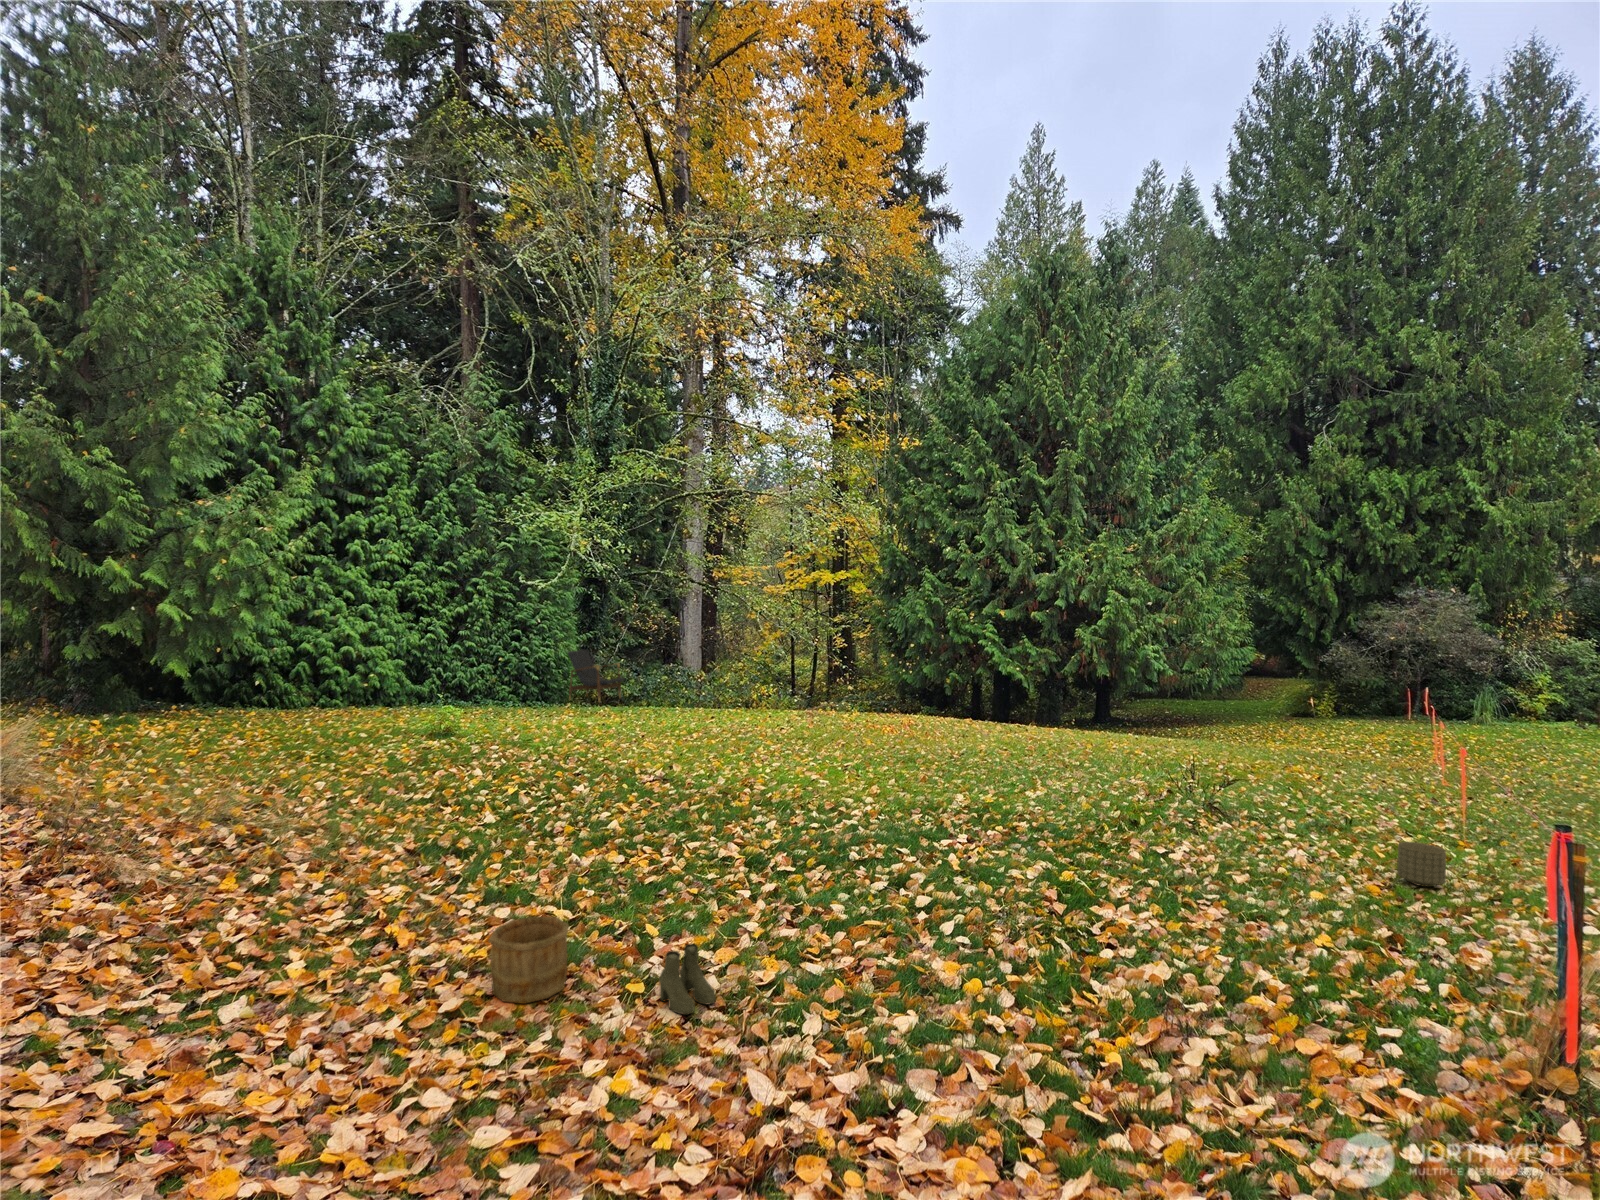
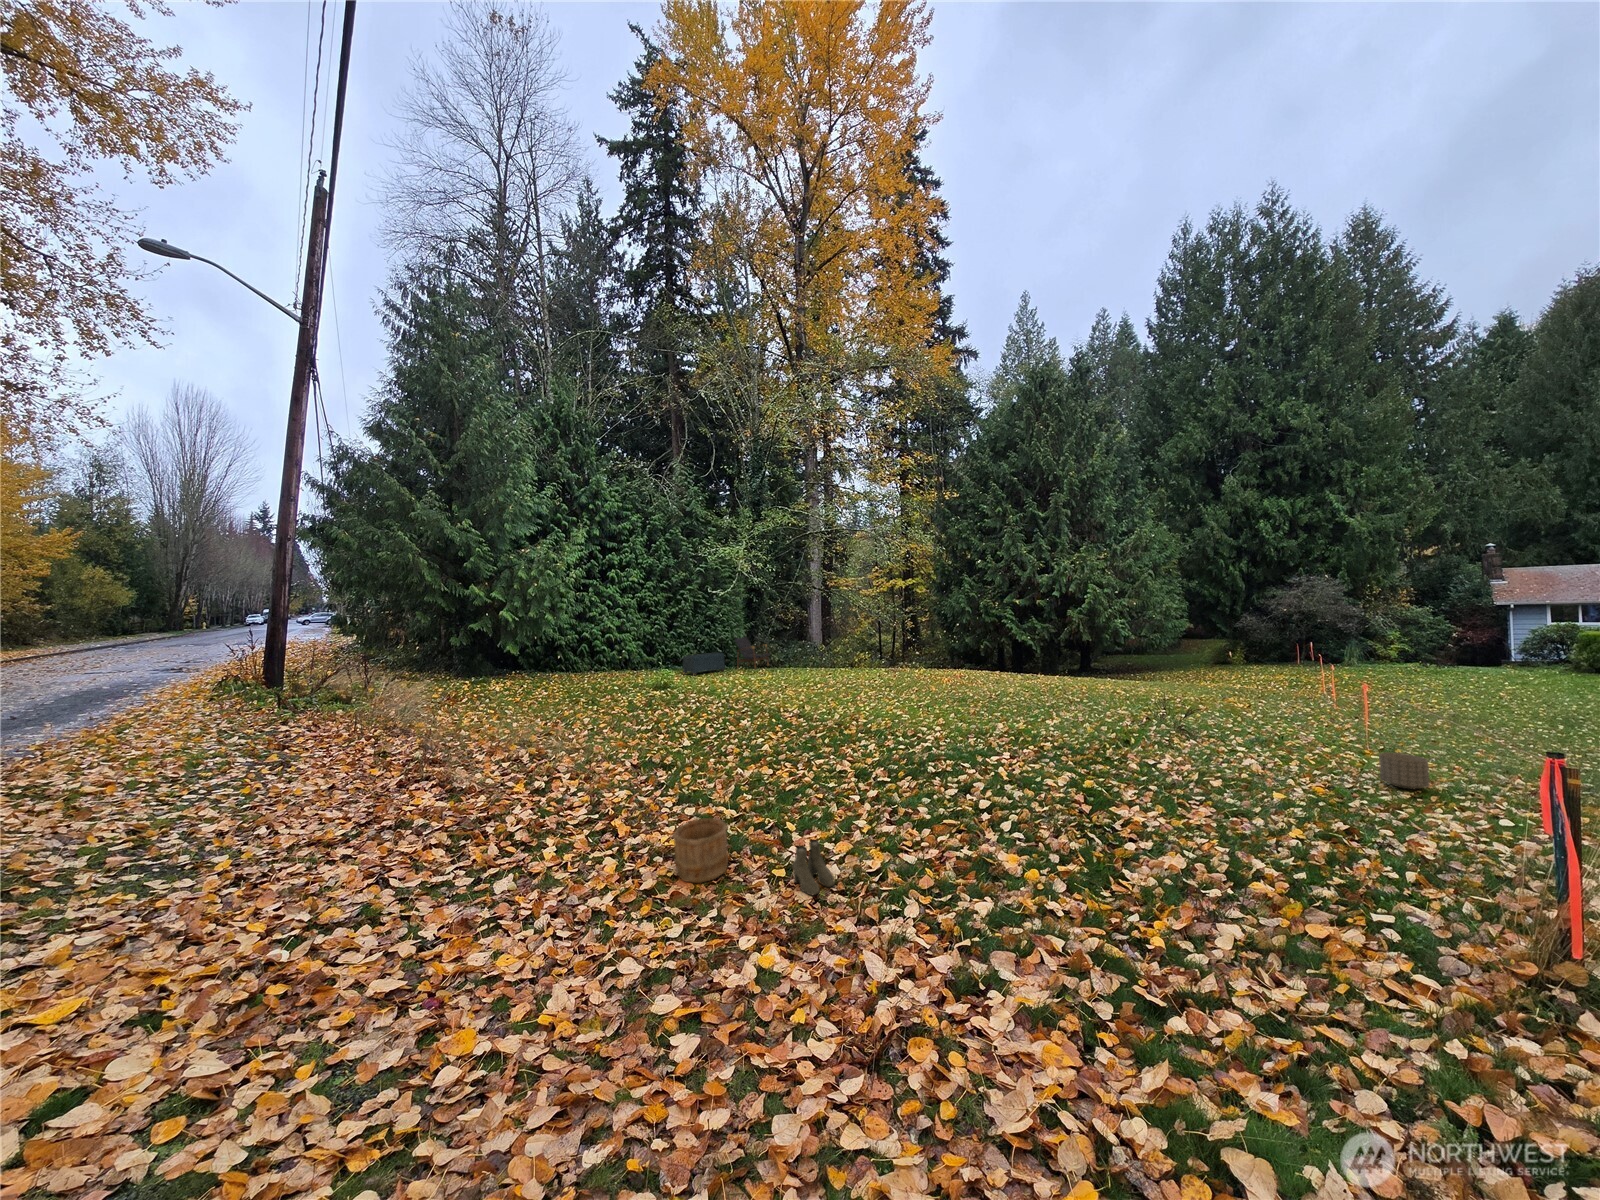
bench: none [478,673,549,709] -> present [683,653,725,675]

